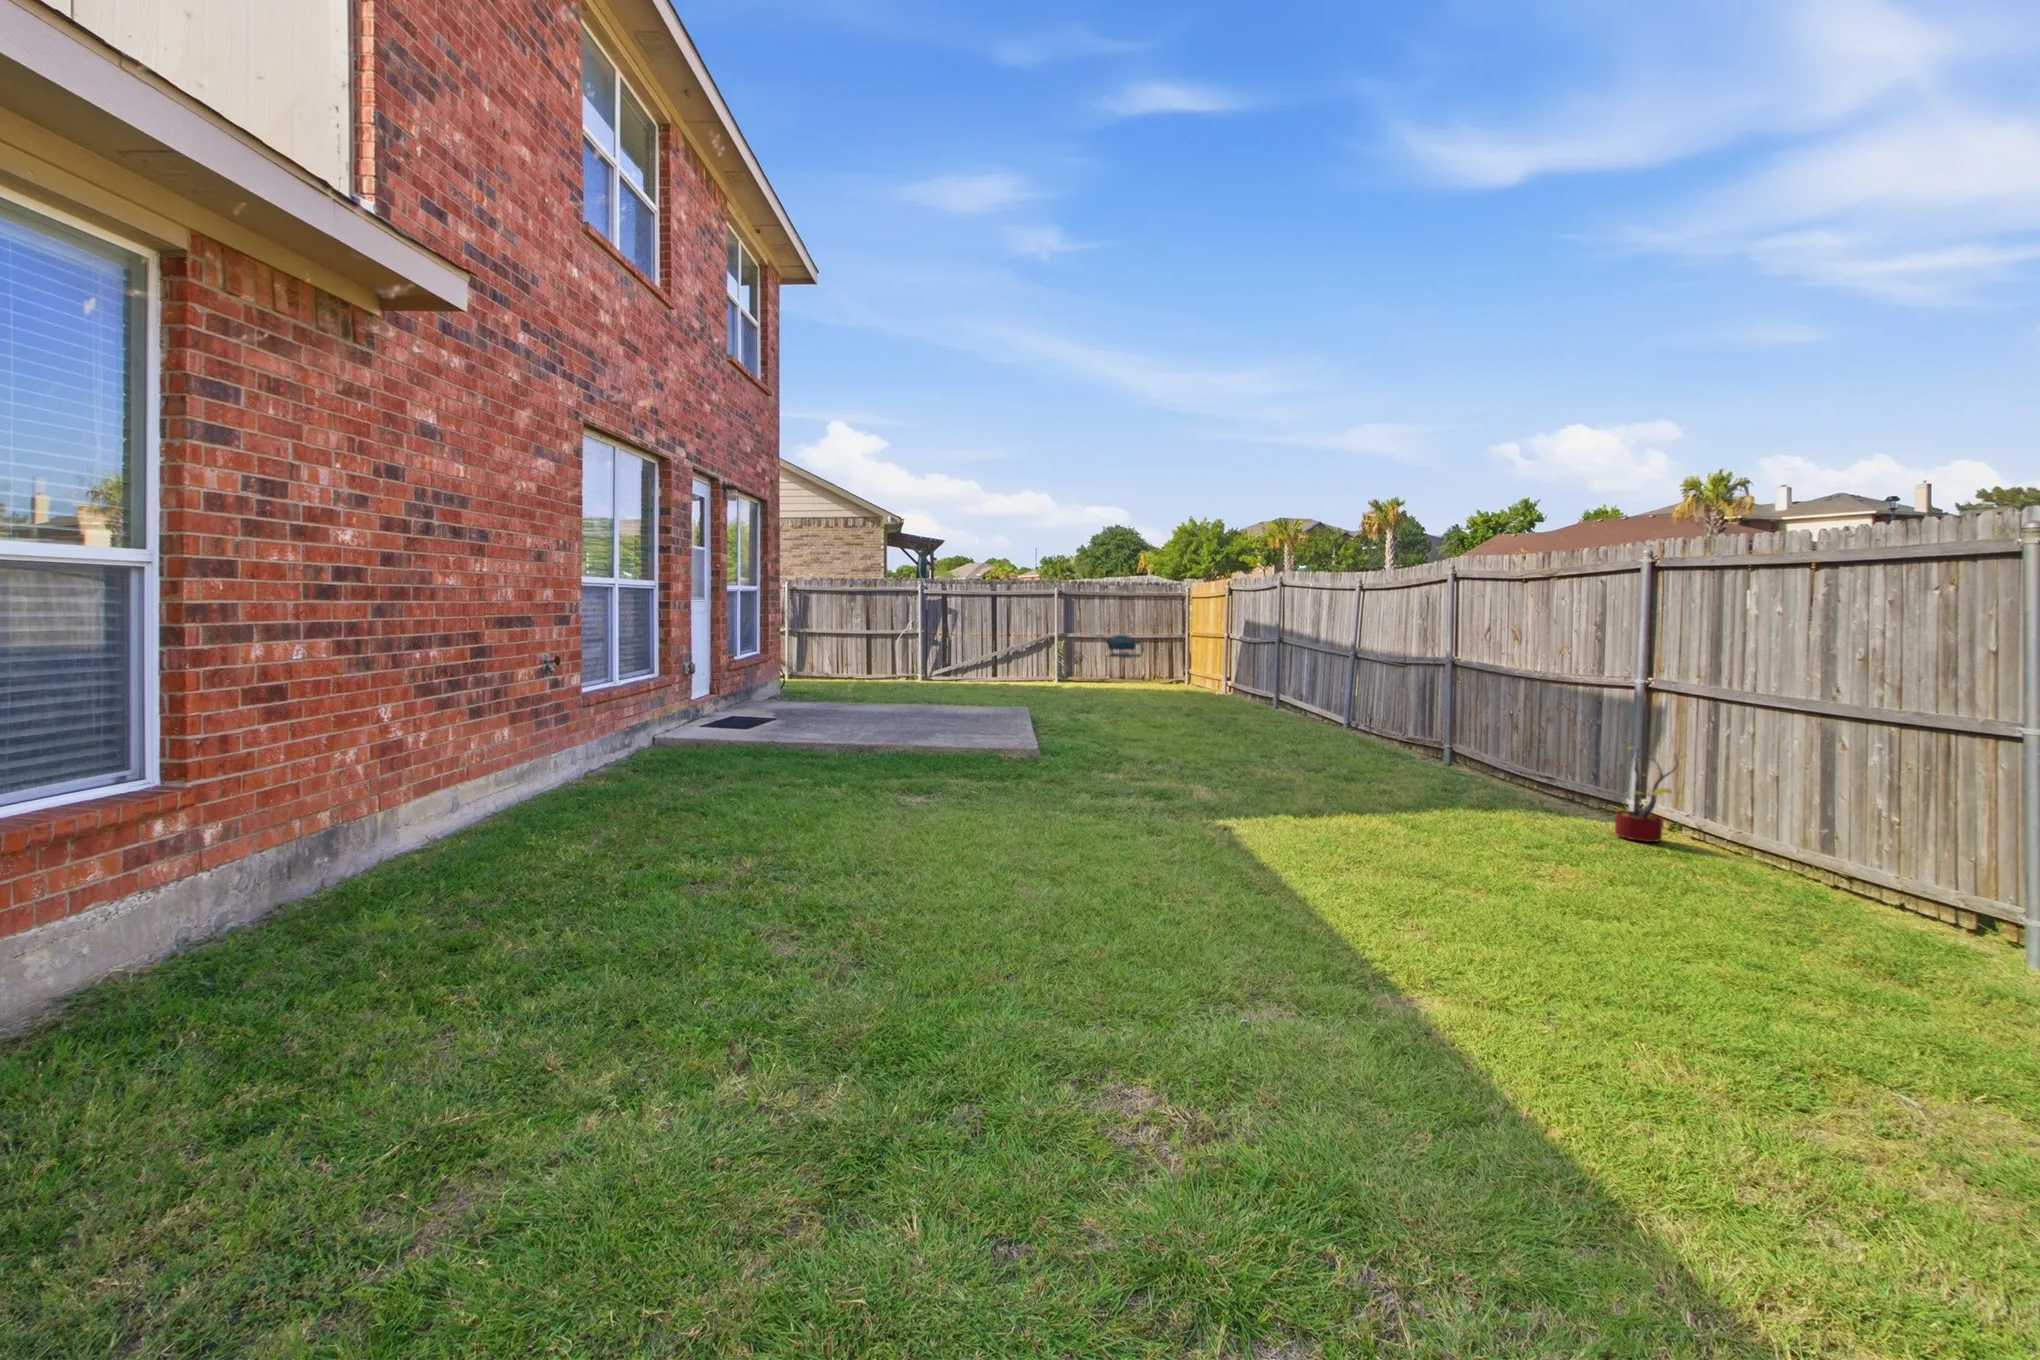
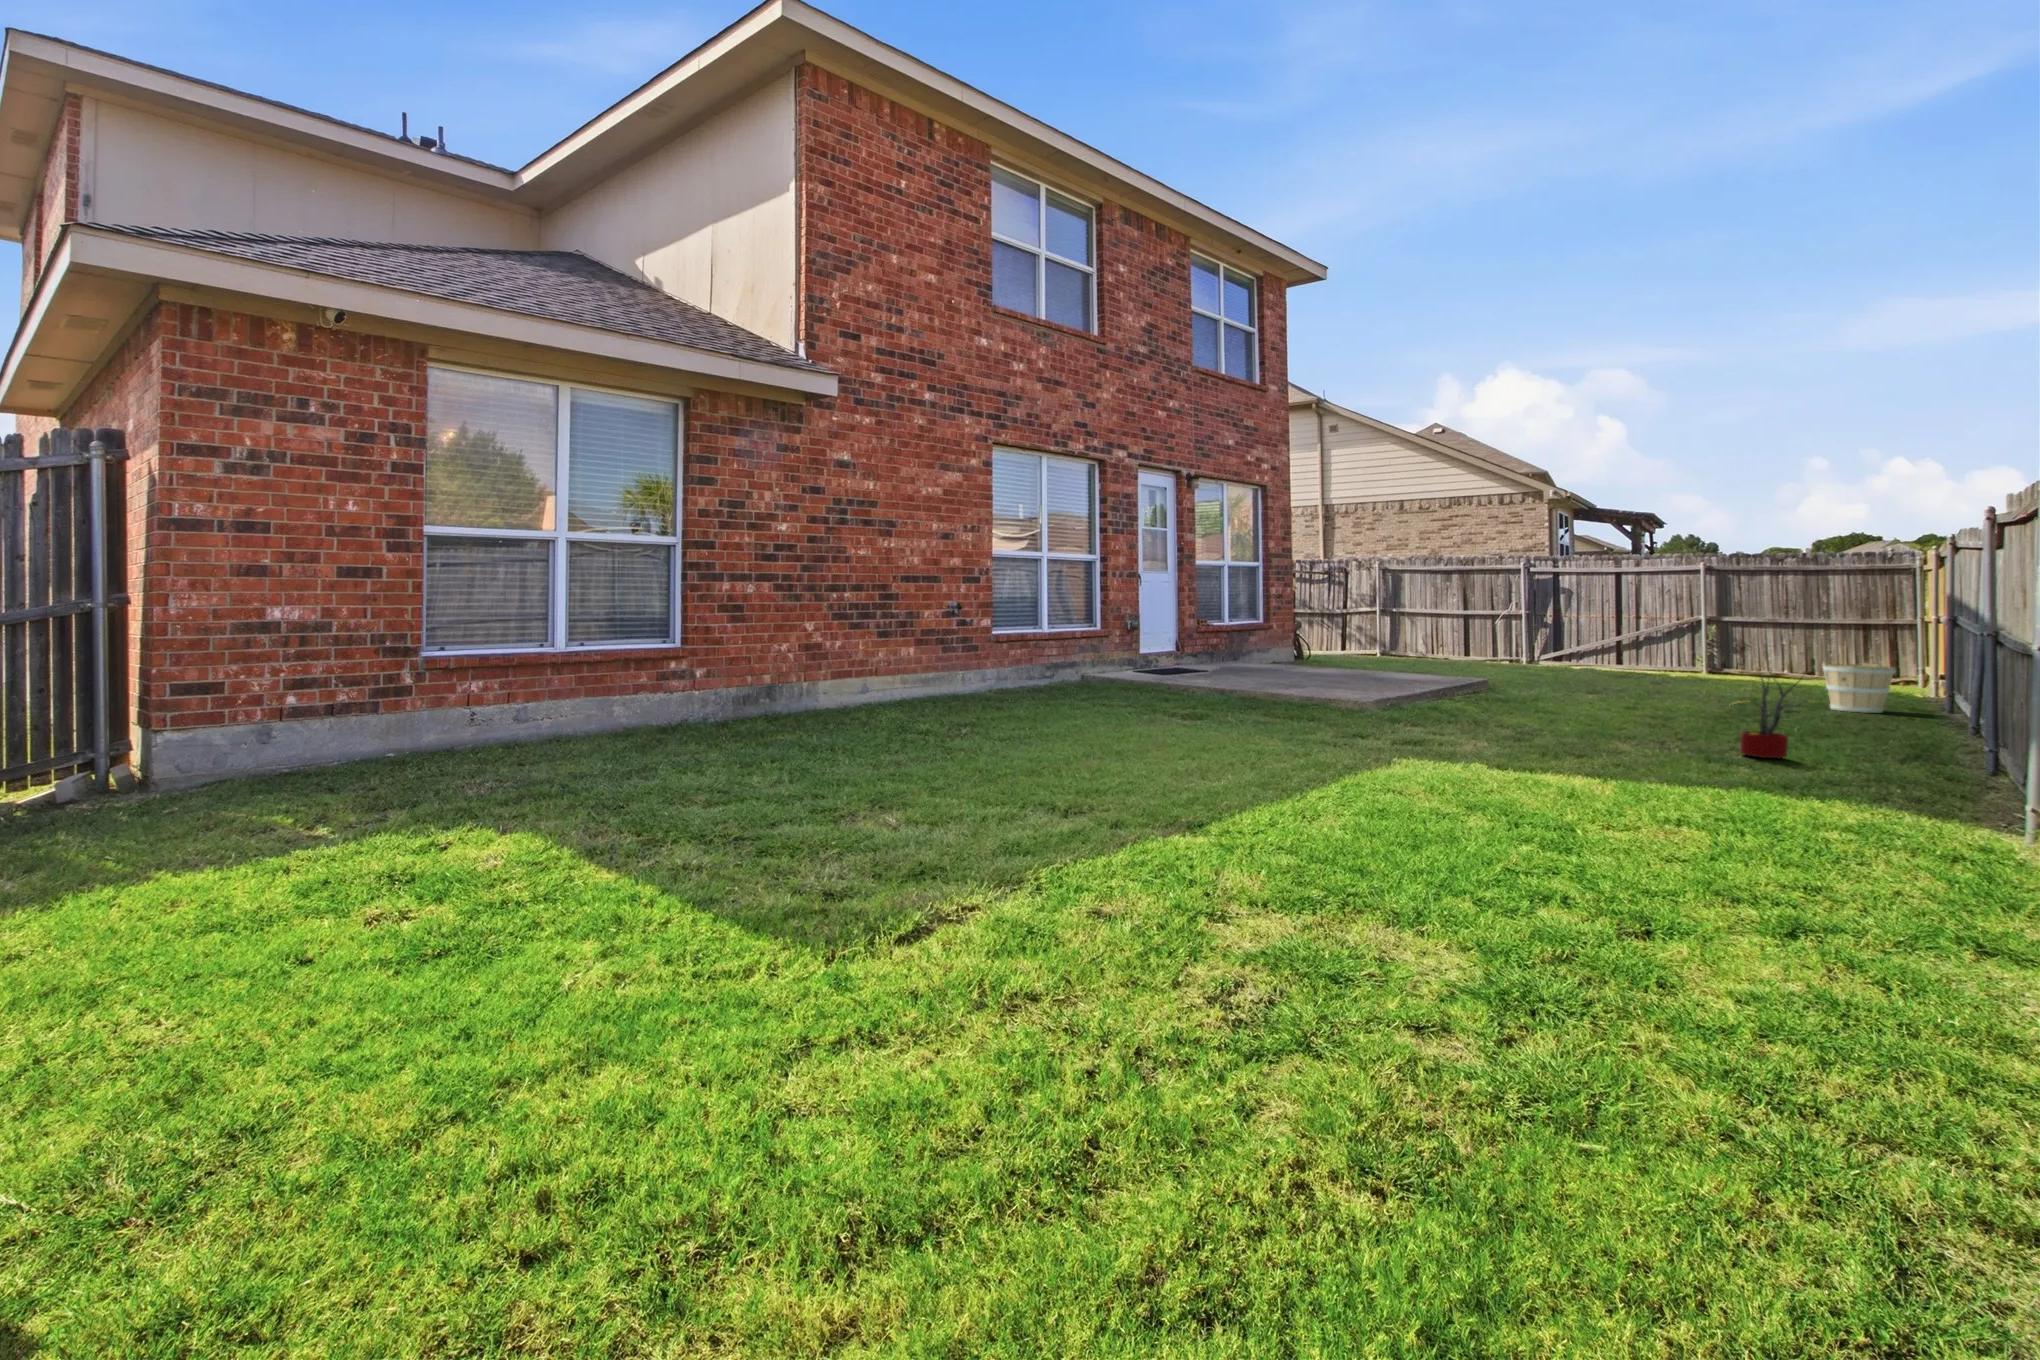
chair: present [1106,635,1143,658] -> none [1775,618,1834,674]
wooden bucket: none [1314,691,1364,735] -> present [1823,663,1896,713]

